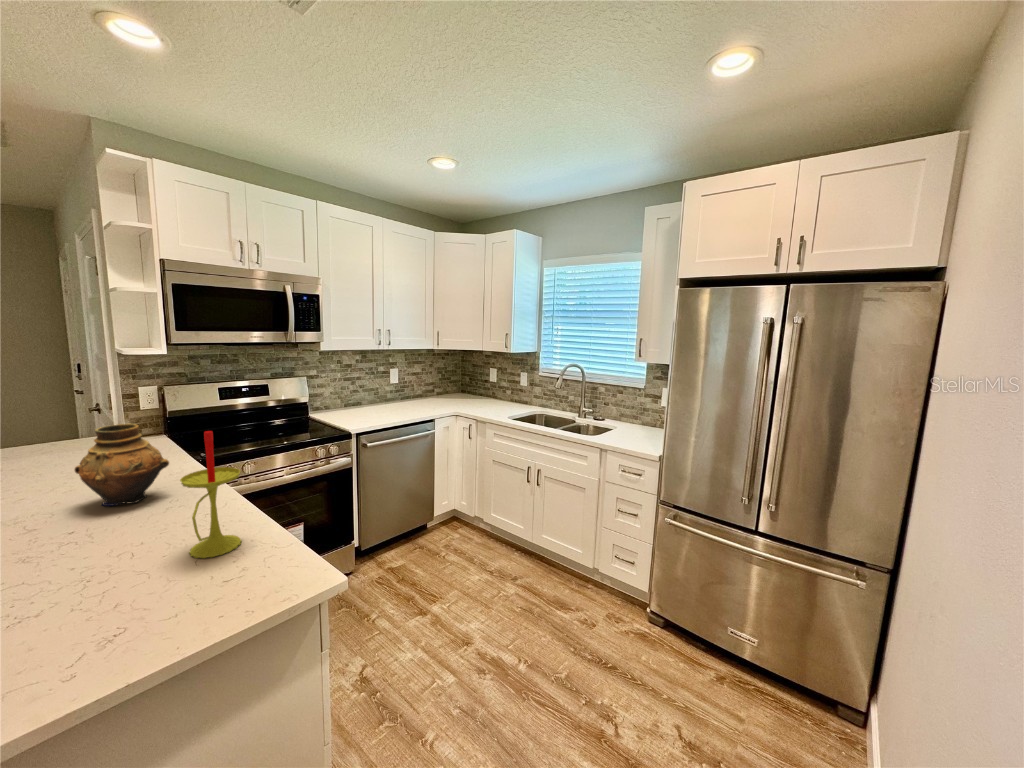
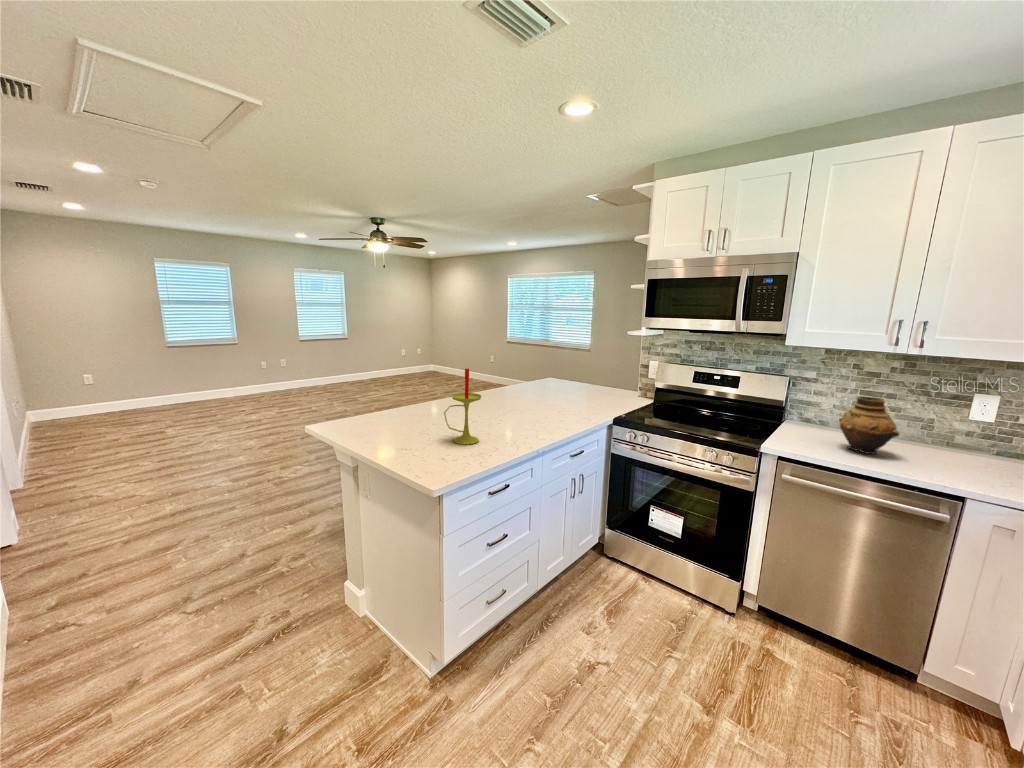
vase: present [75,424,169,506] -> present [839,396,899,454]

